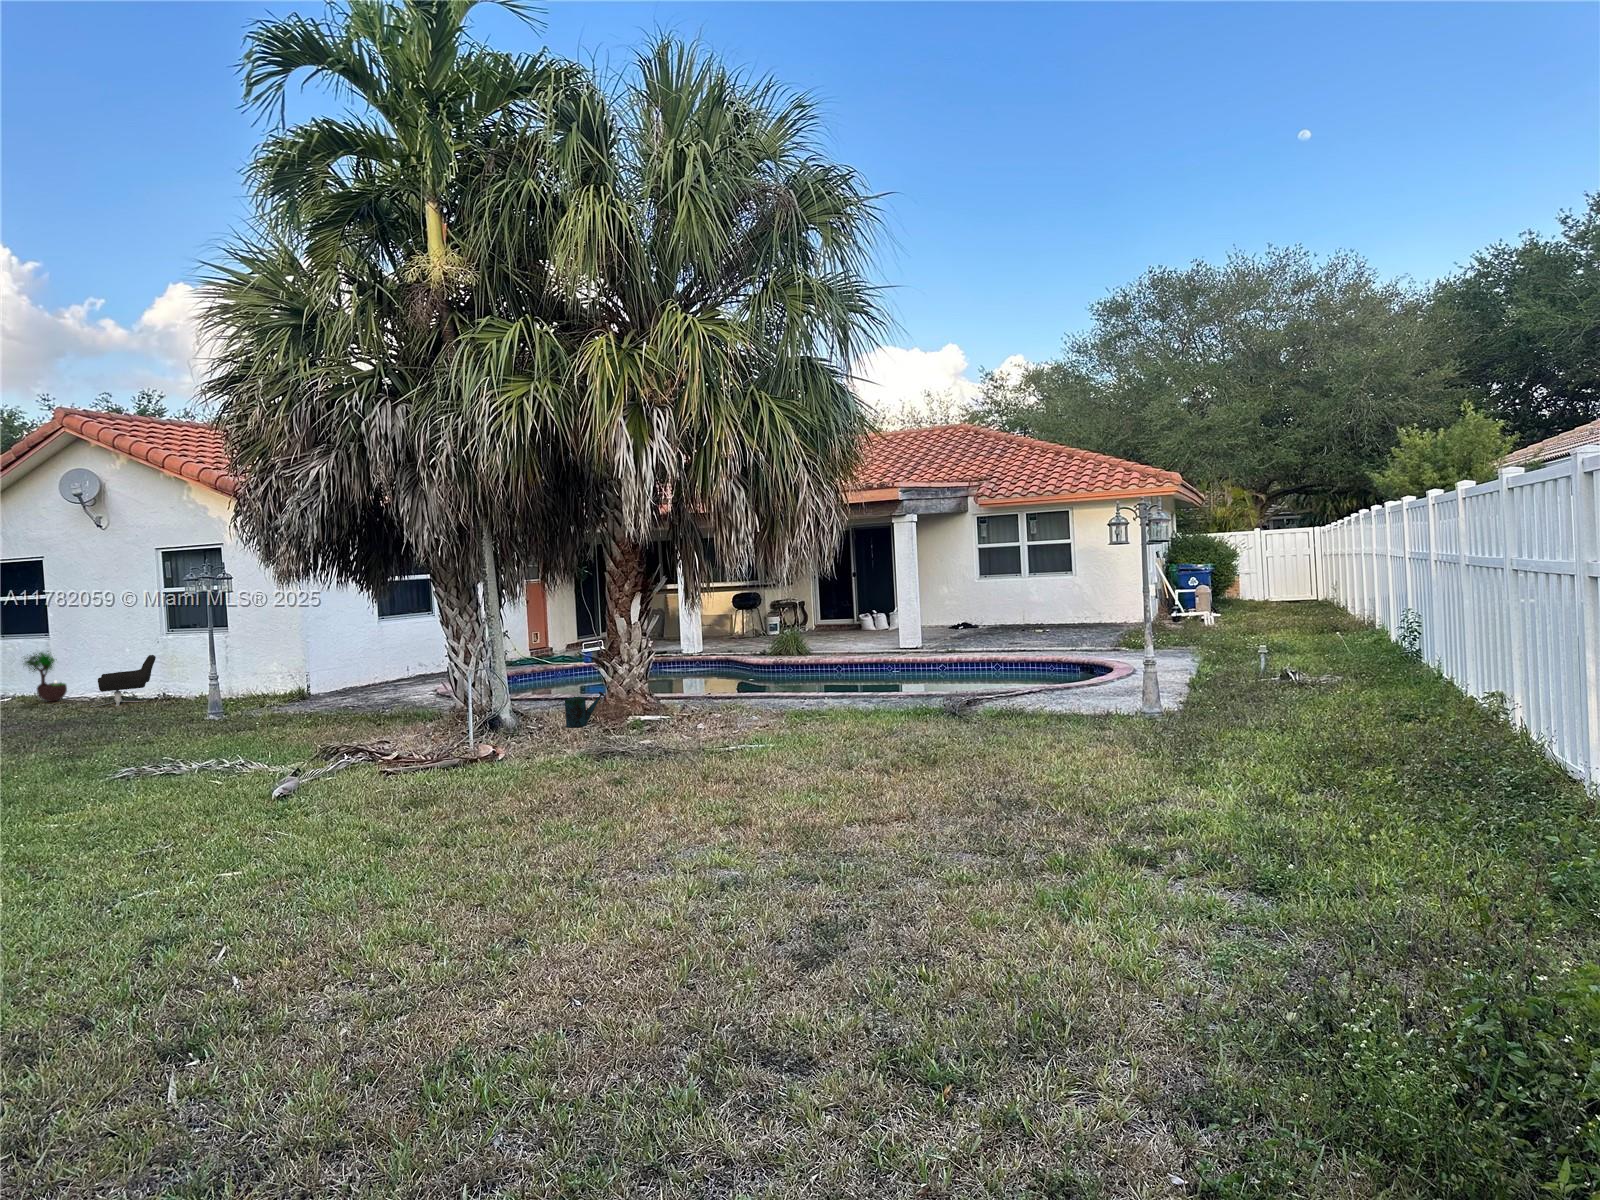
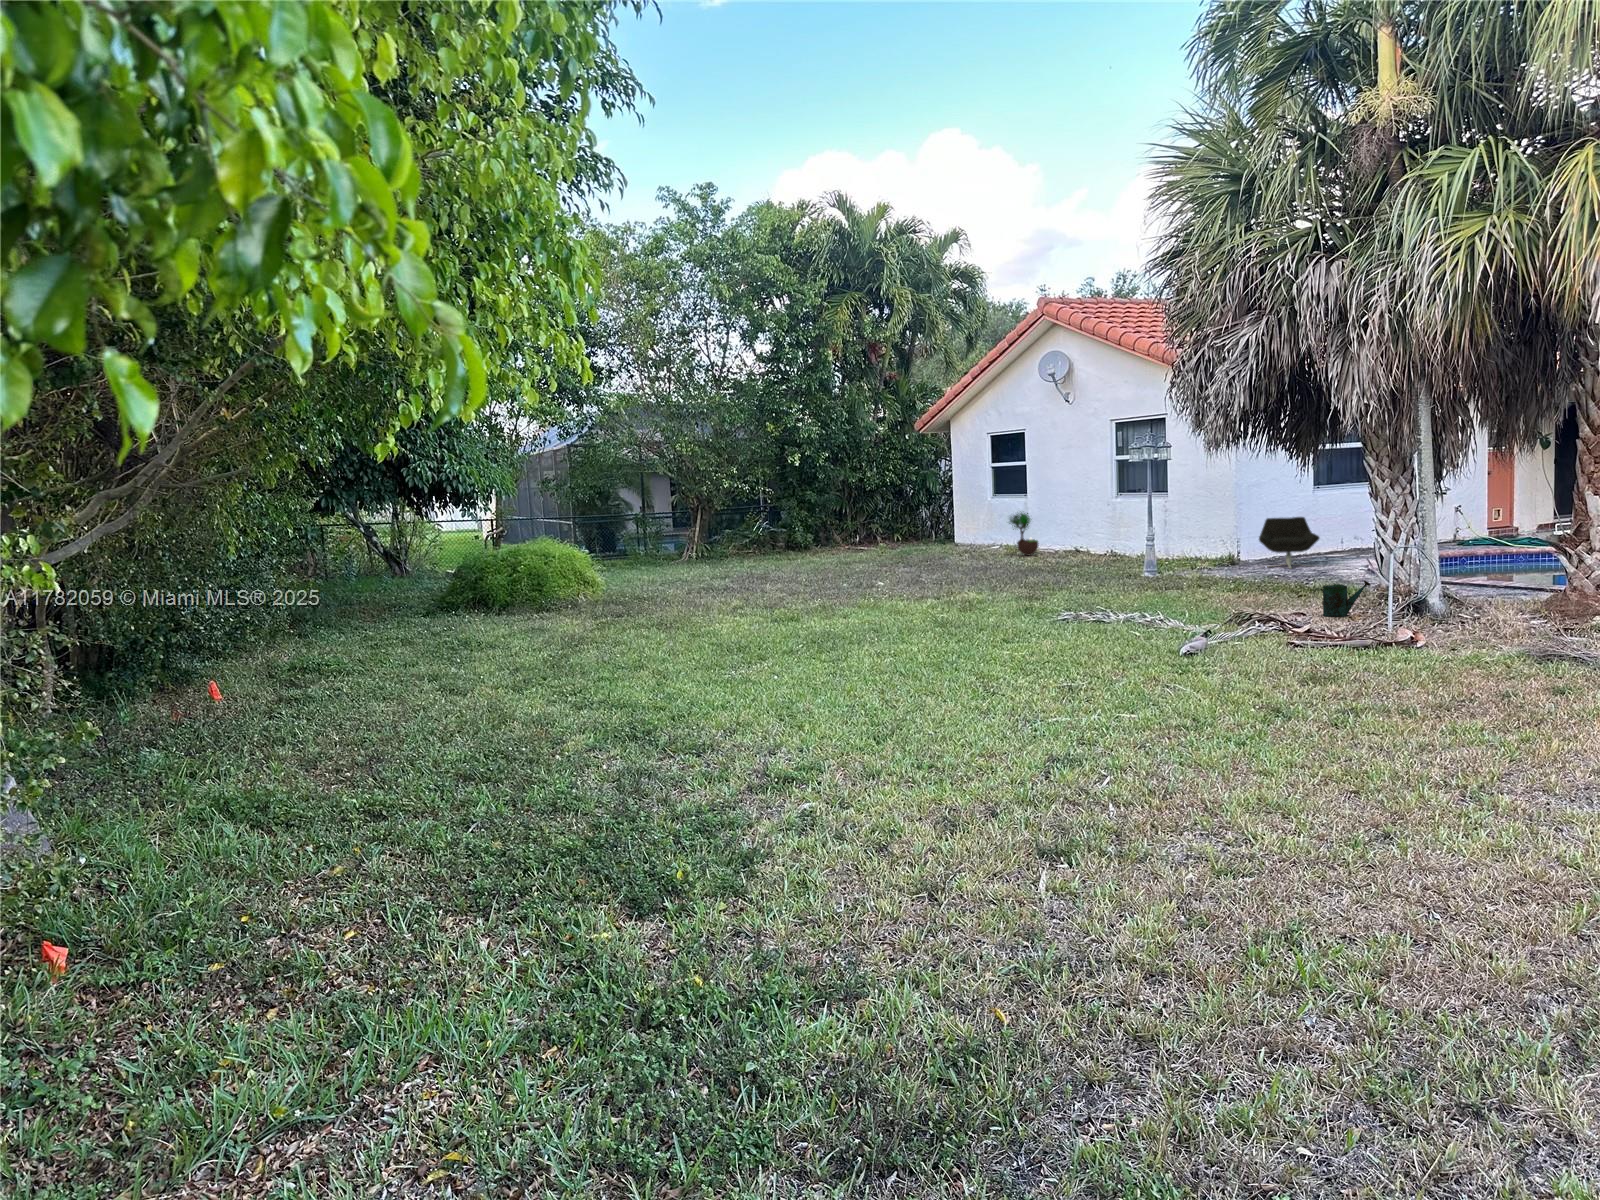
lounge chair: present [91,655,156,707] -> present [1259,517,1319,569]
watering can: present [559,692,605,728] -> present [1317,581,1370,617]

